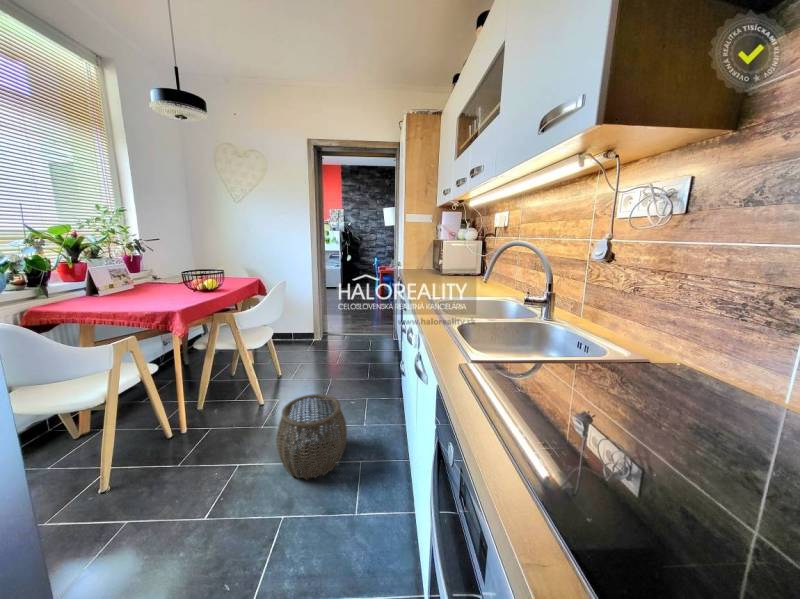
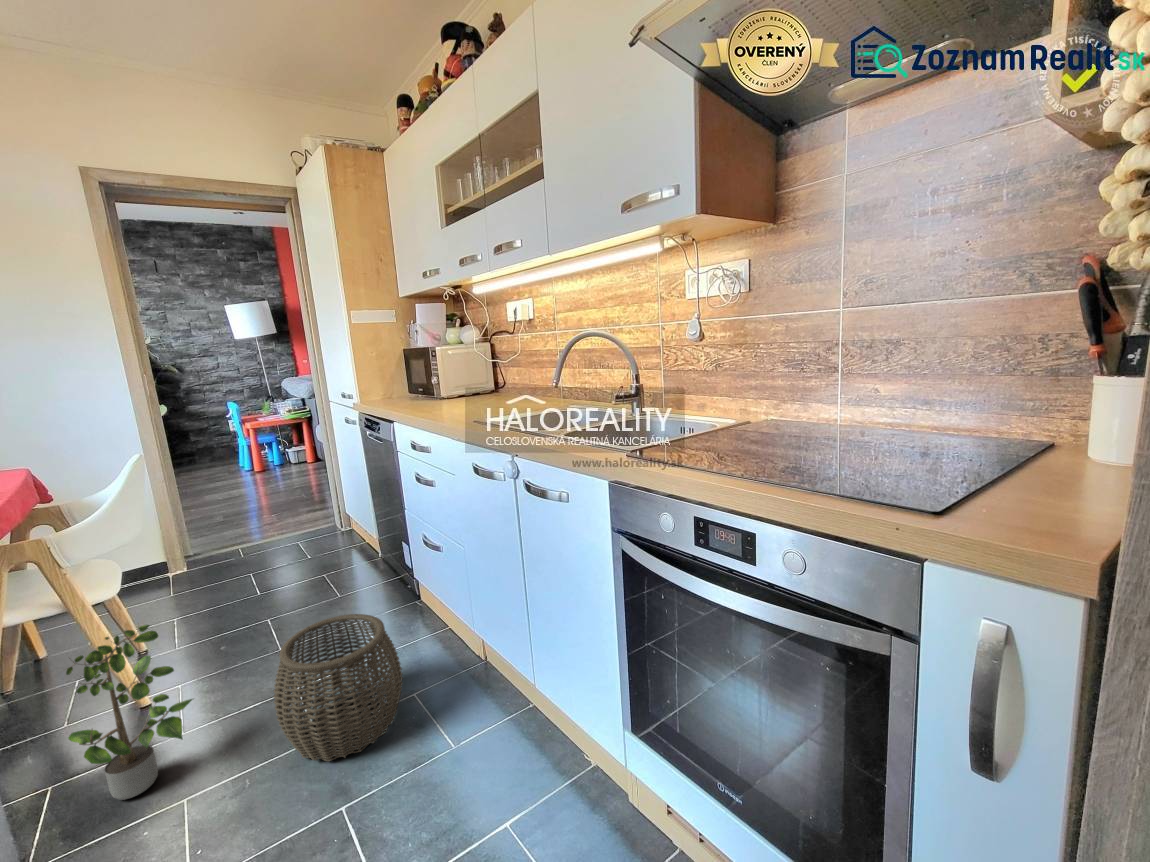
potted plant: none [203,364,260,446] -> present [66,625,192,800]

